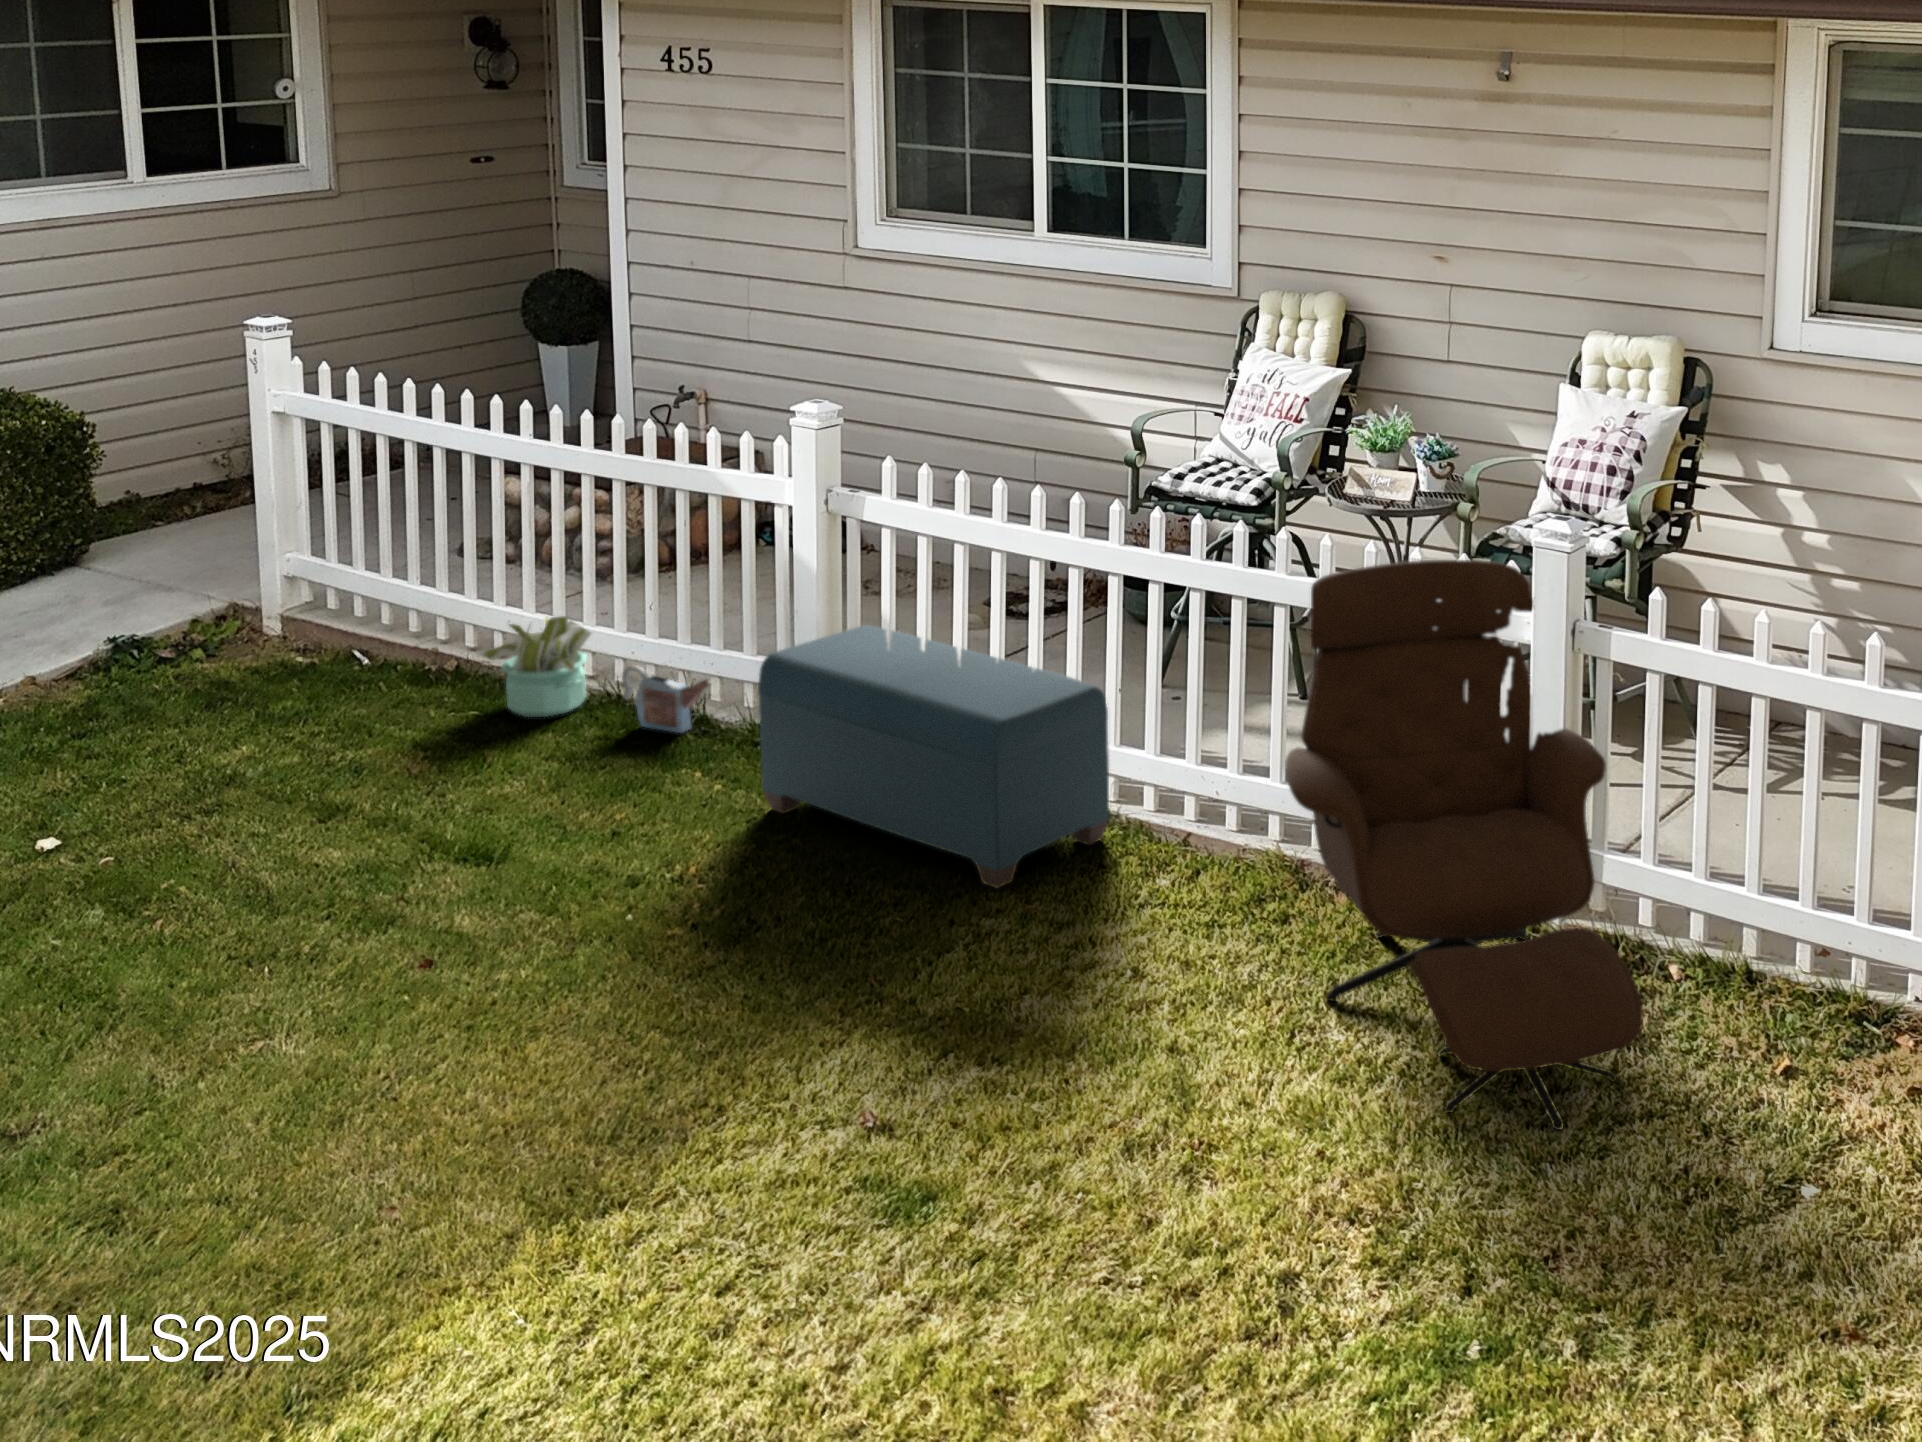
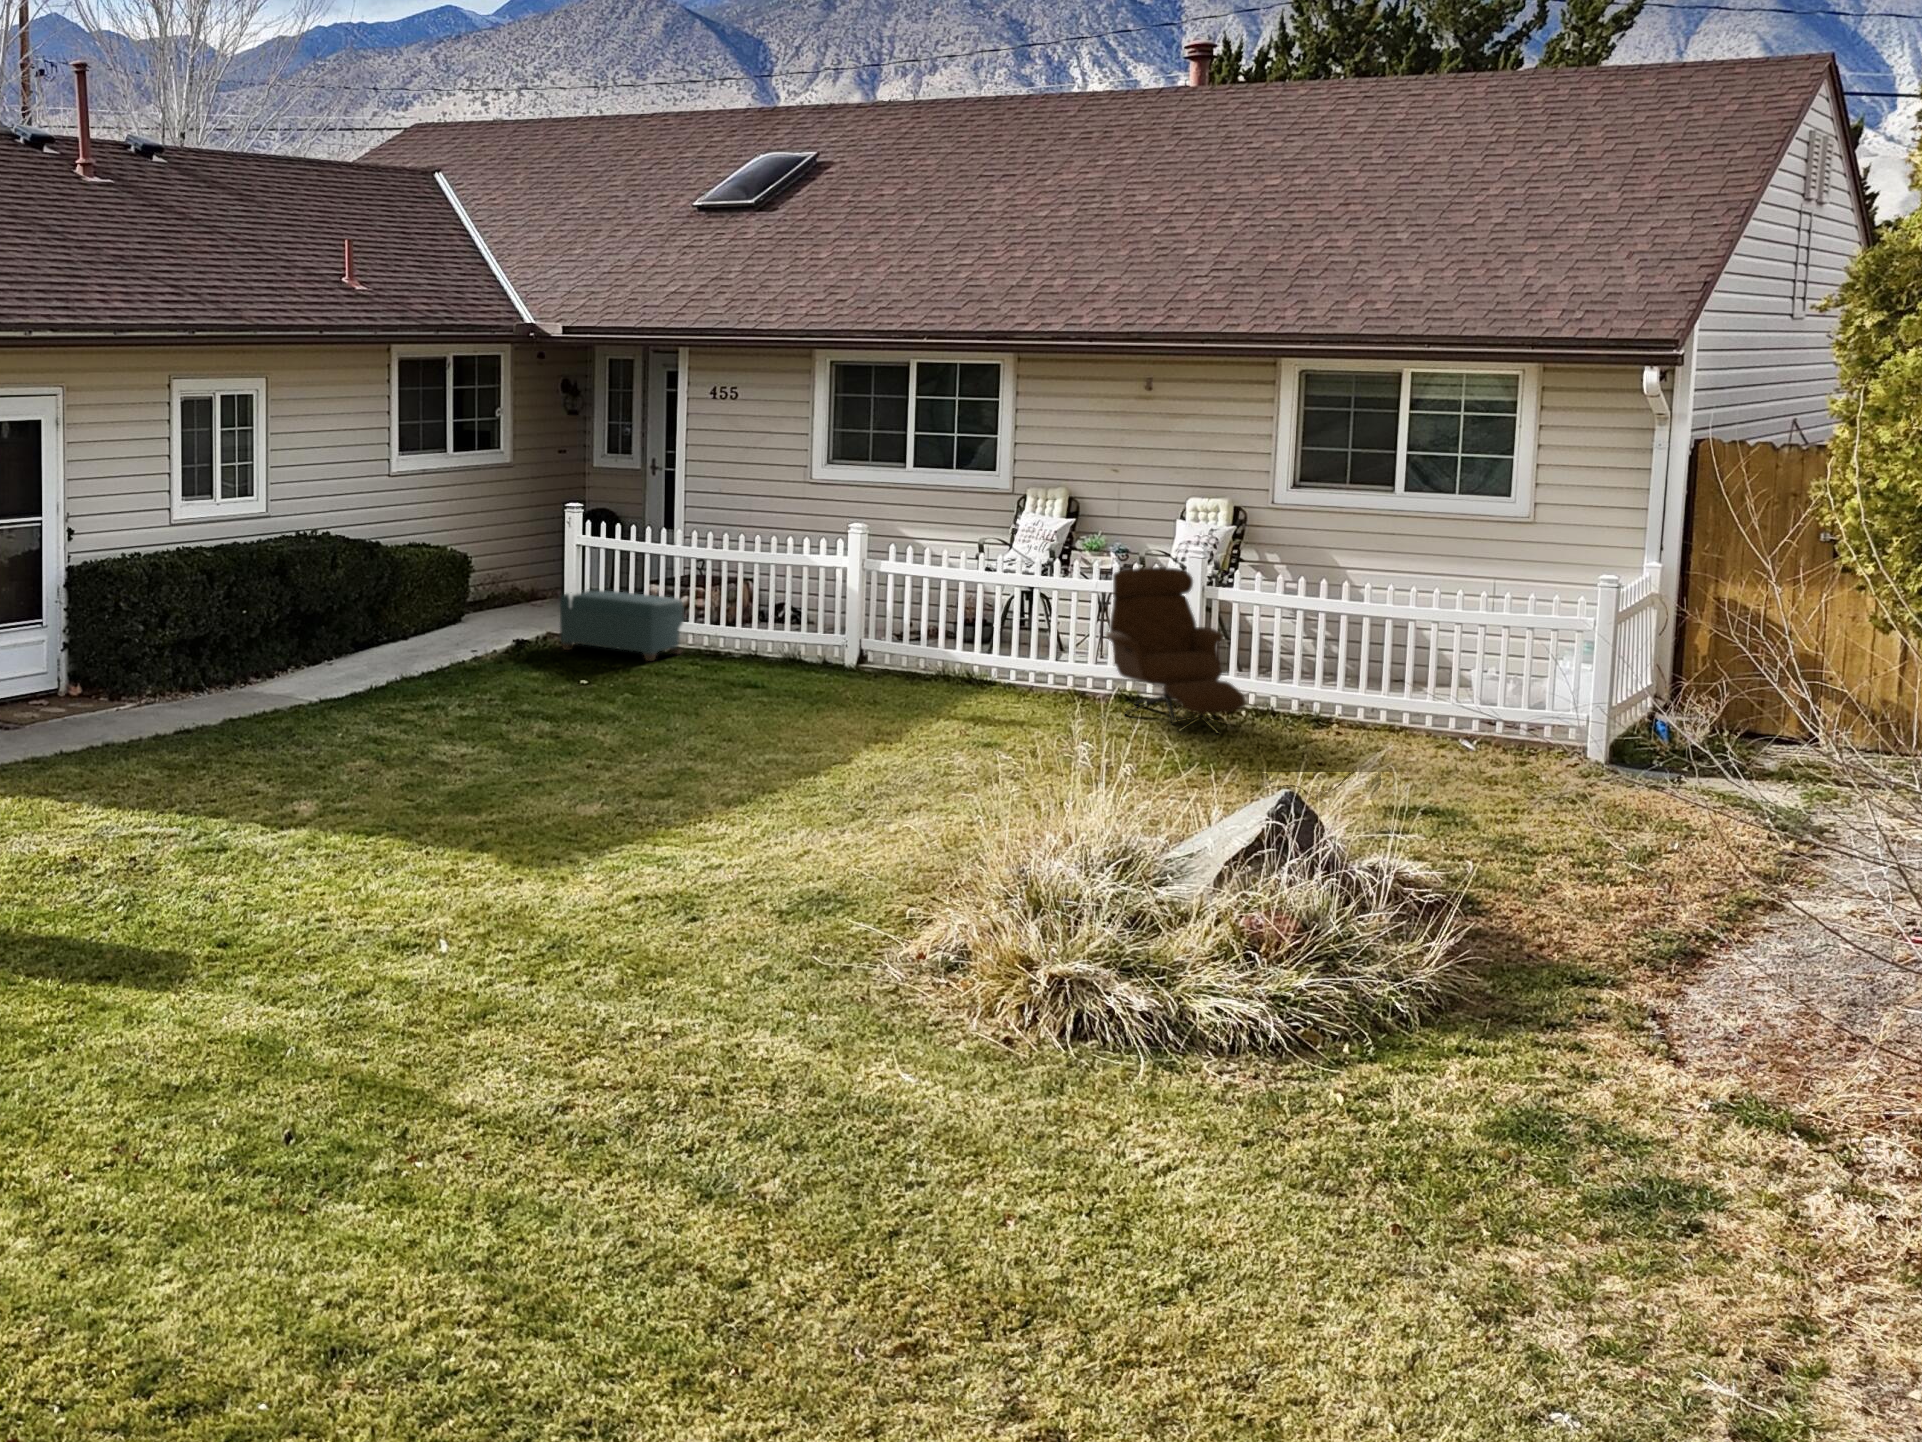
decorative plant: present [479,616,591,717] -> none [724,623,767,662]
bench: present [758,625,1109,889] -> present [560,590,684,661]
watering can: present [622,665,710,733] -> none [786,639,828,666]

